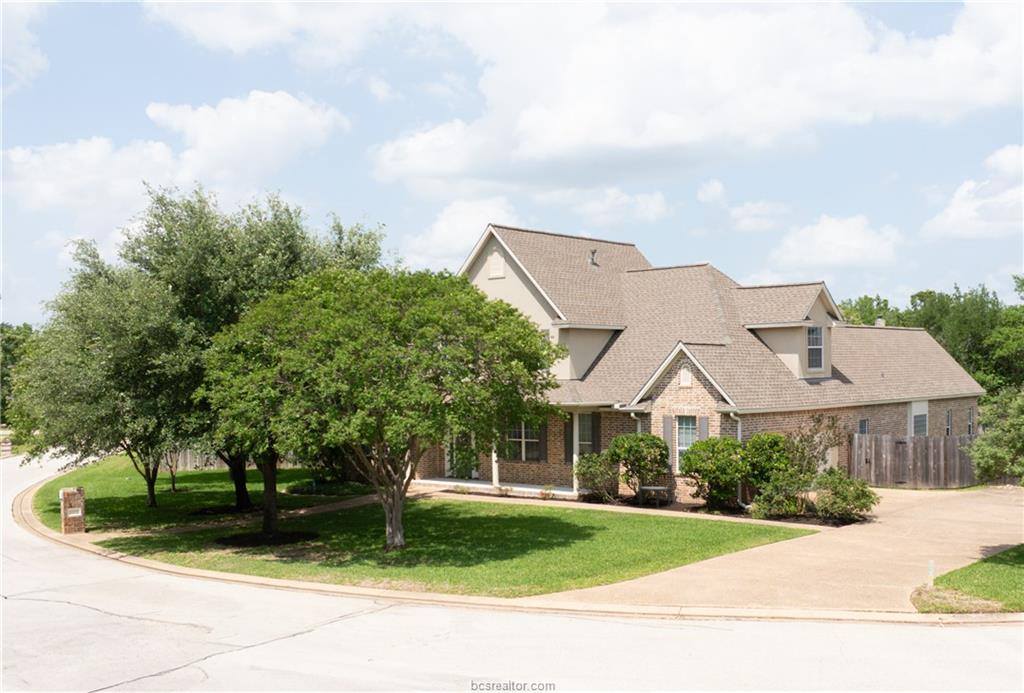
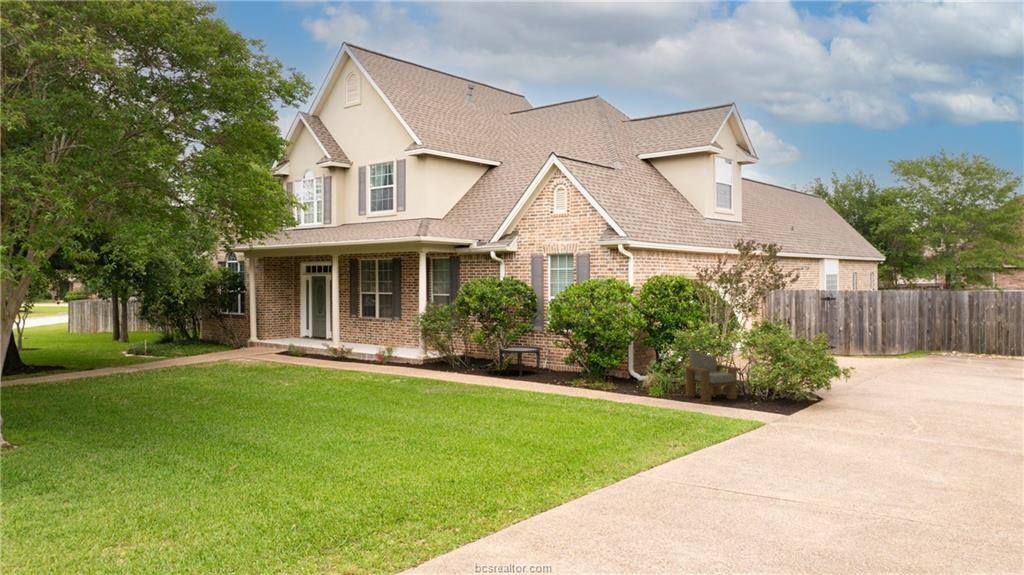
armchair: none [780,488,821,525] -> present [682,349,741,401]

